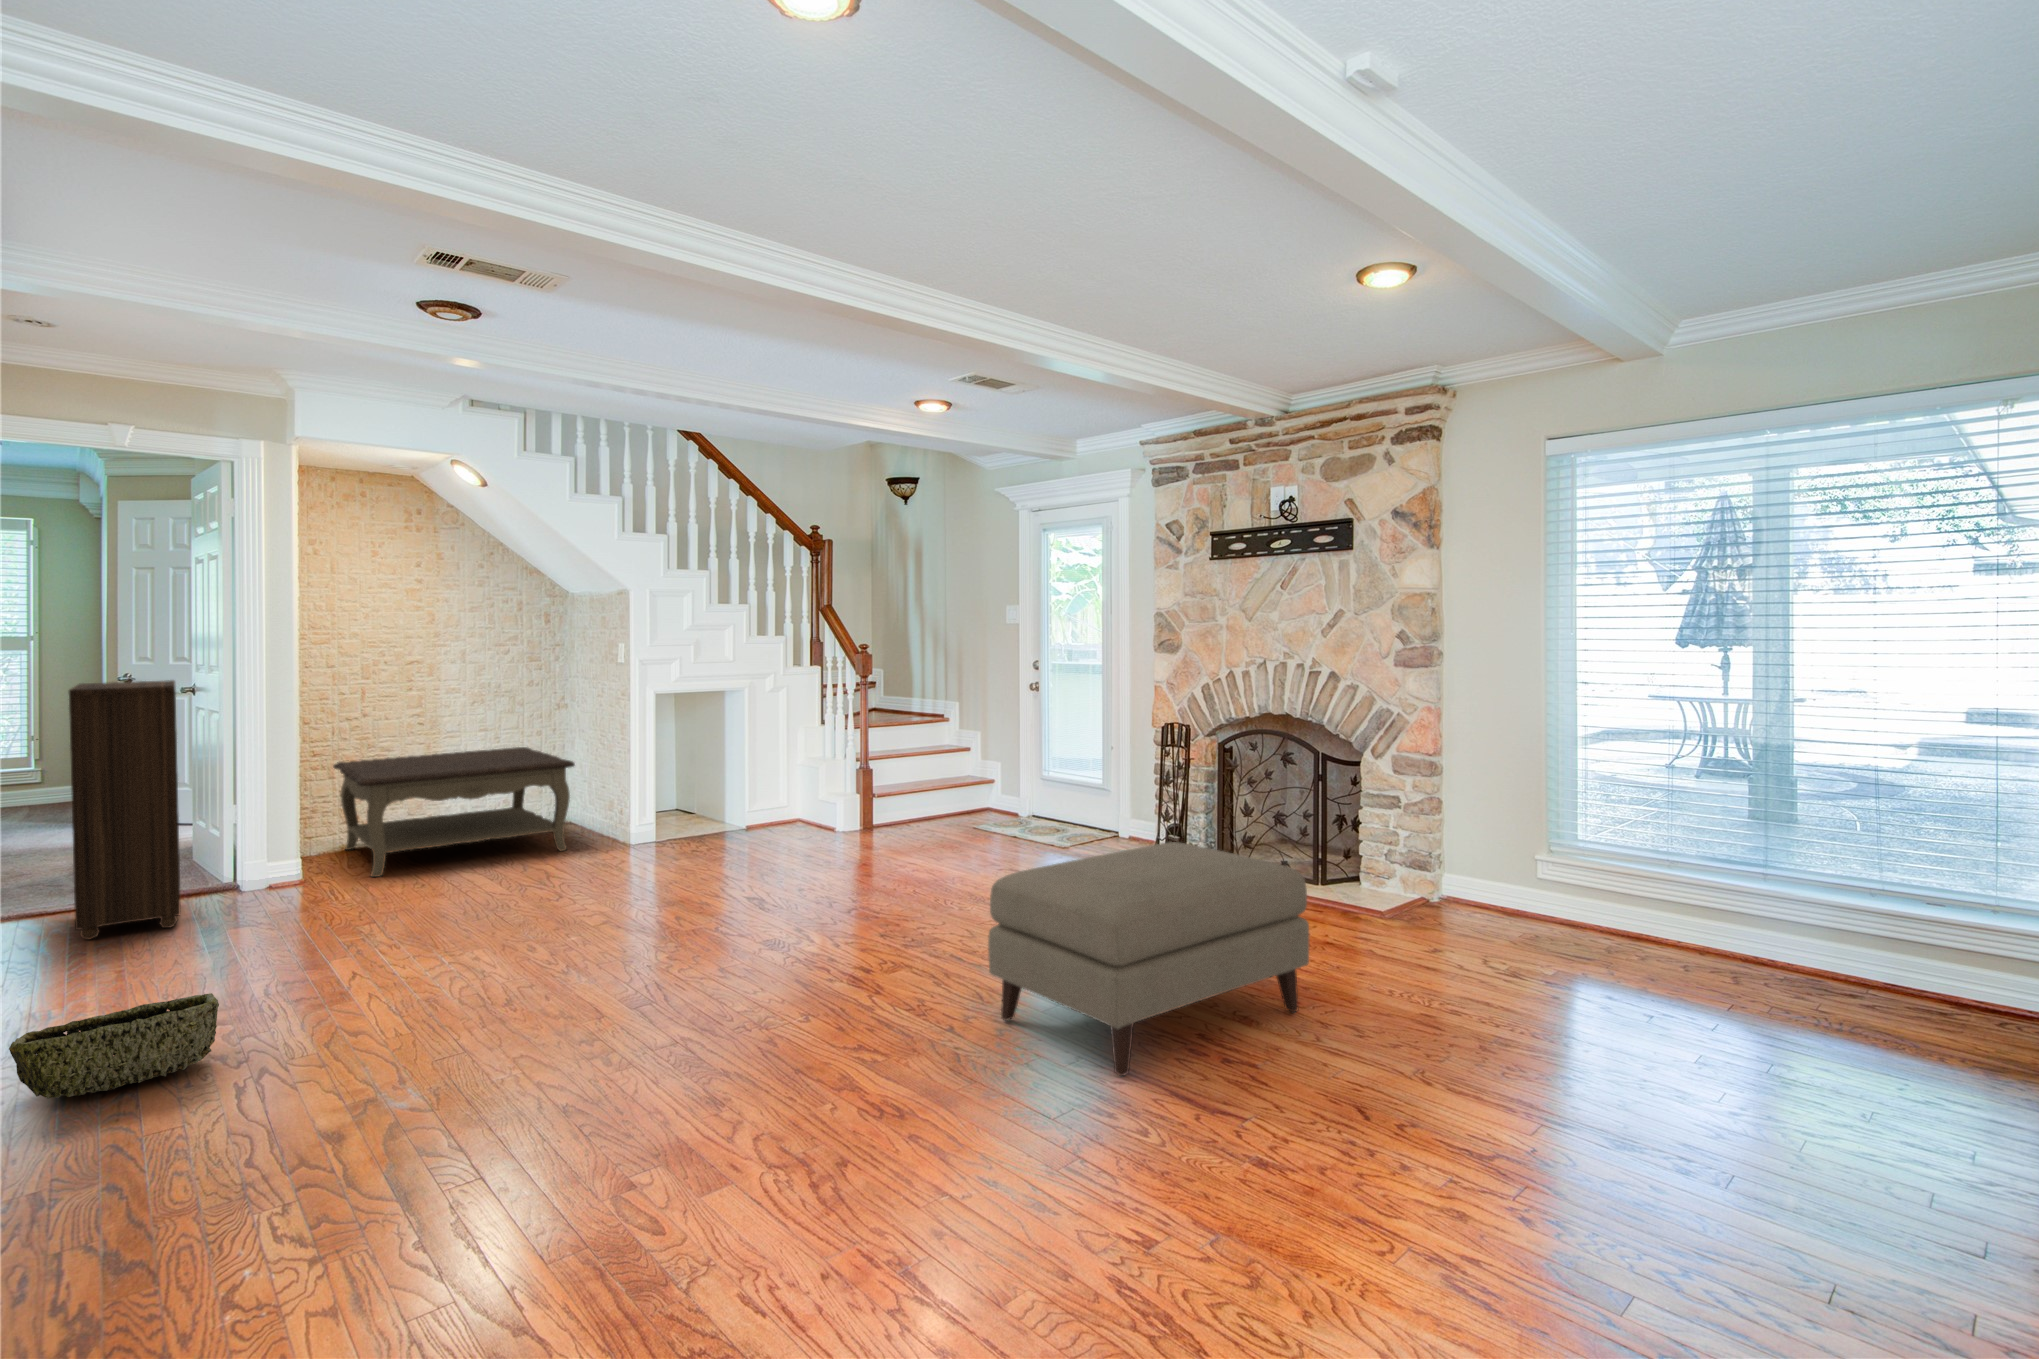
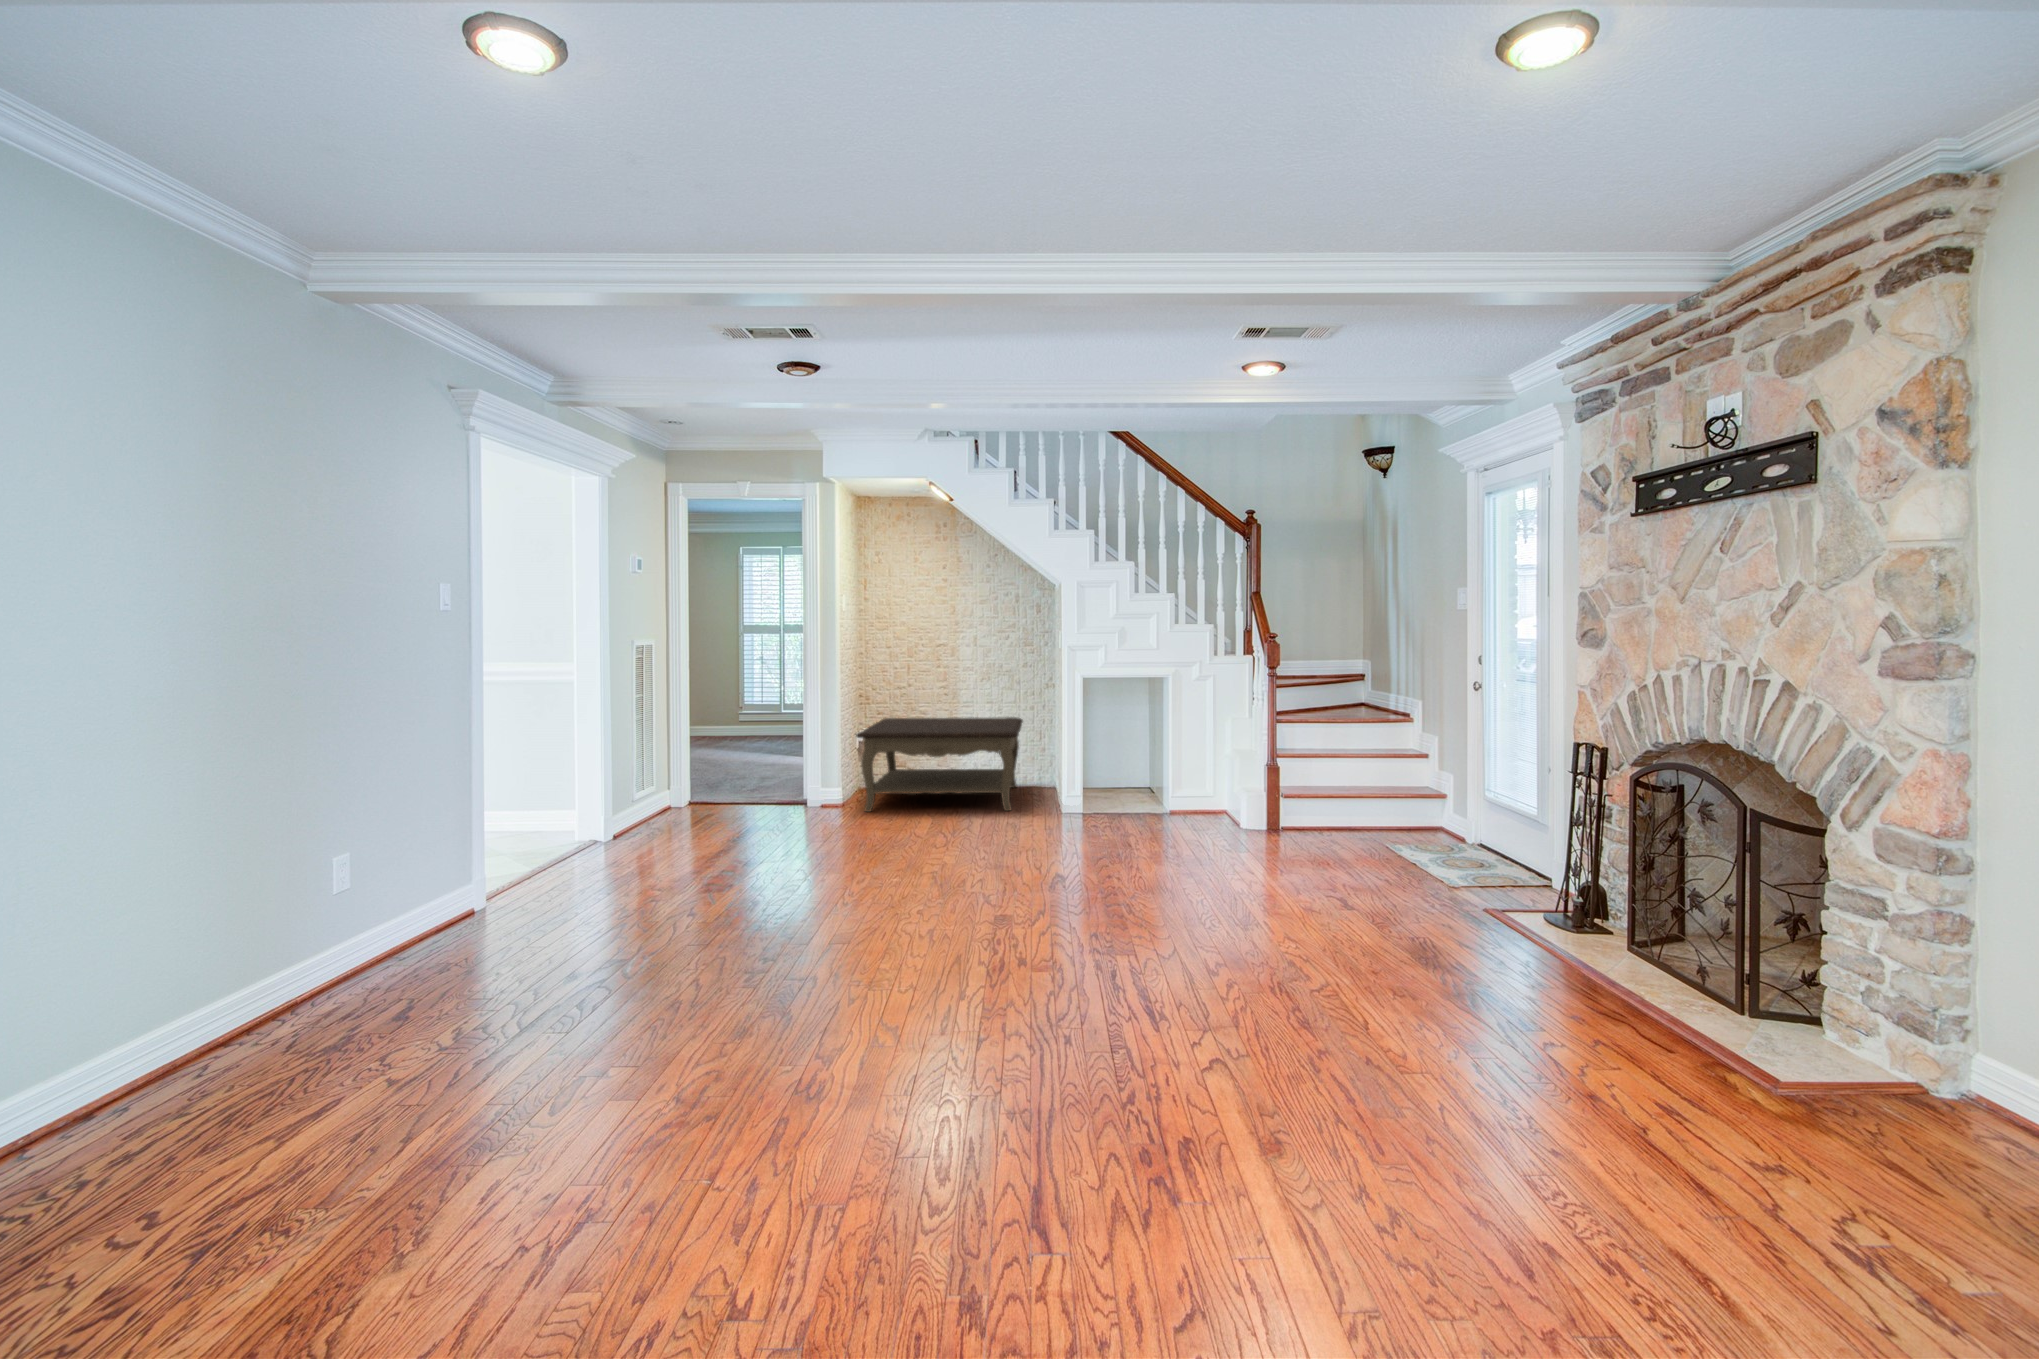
bookshelf: present [69,680,180,940] -> none [658,649,747,828]
ottoman: present [988,842,1309,1076] -> none [1005,899,1414,1198]
woven basket: present [9,993,219,1099] -> none [437,876,574,931]

